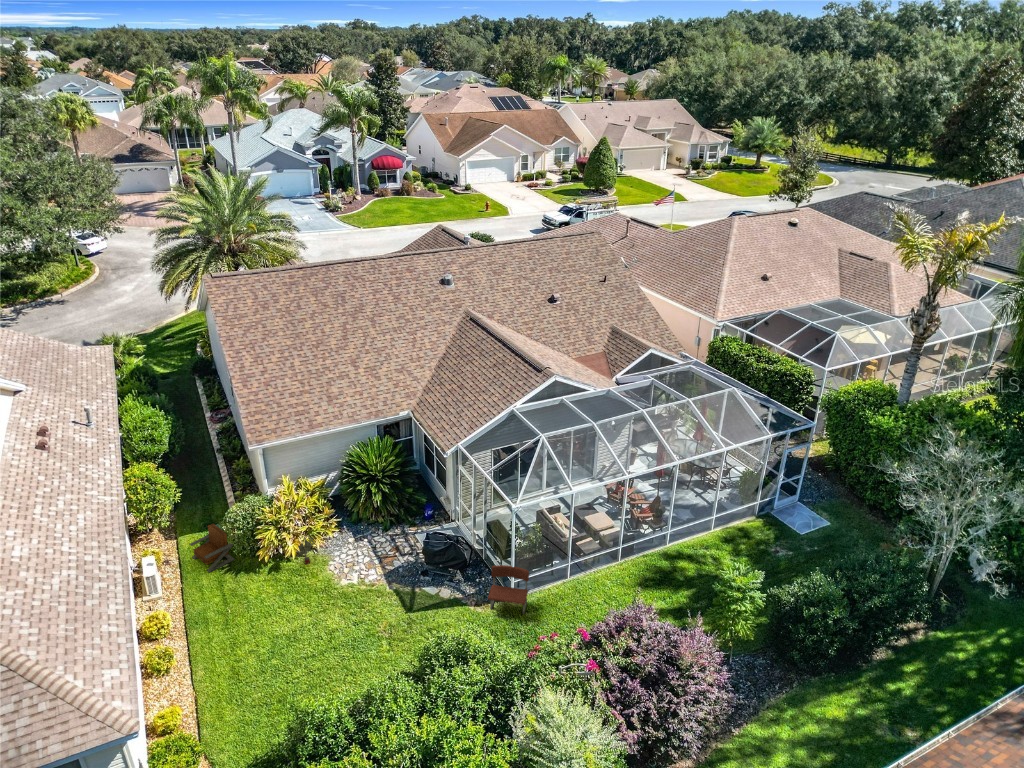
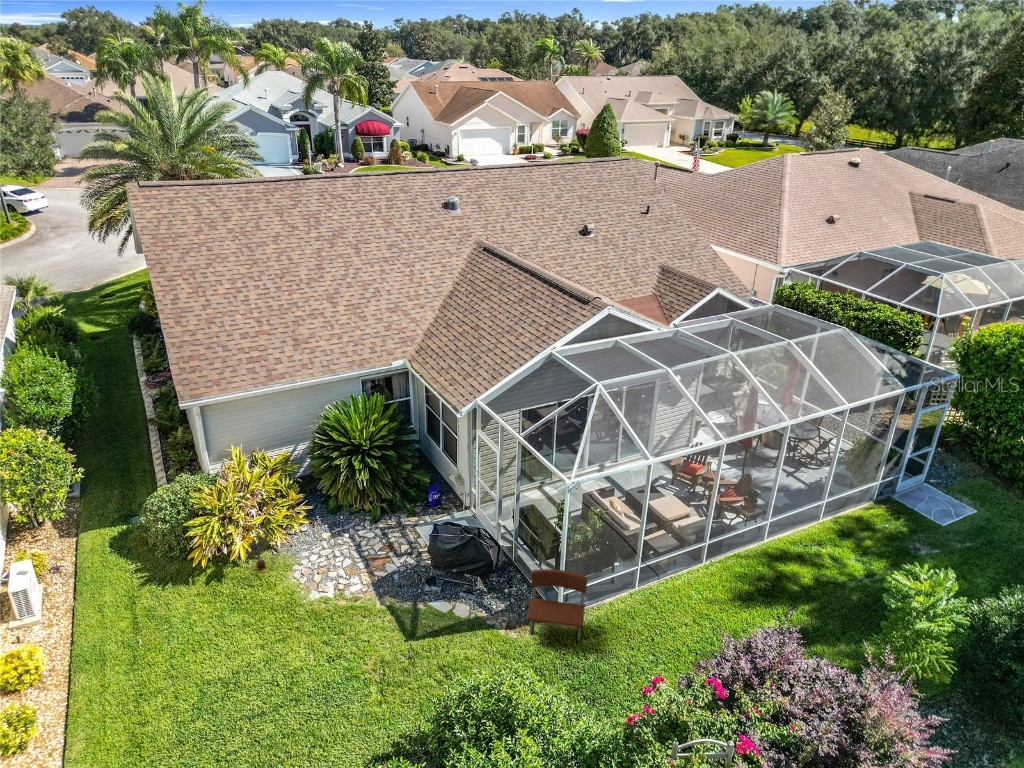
lounge chair: present [190,524,234,572] -> none [90,513,156,584]

